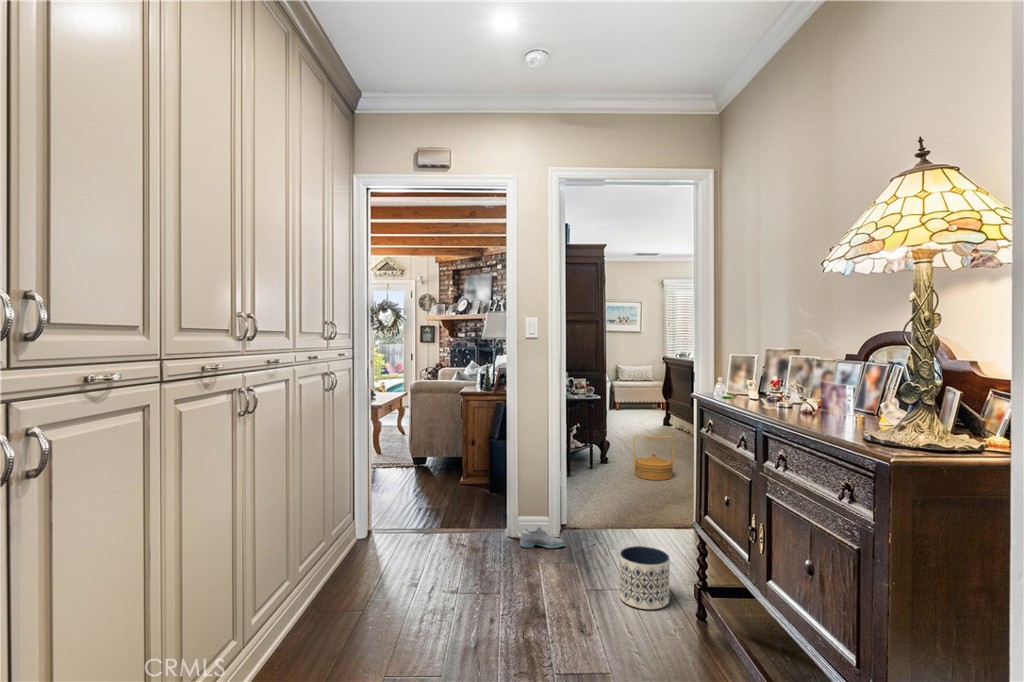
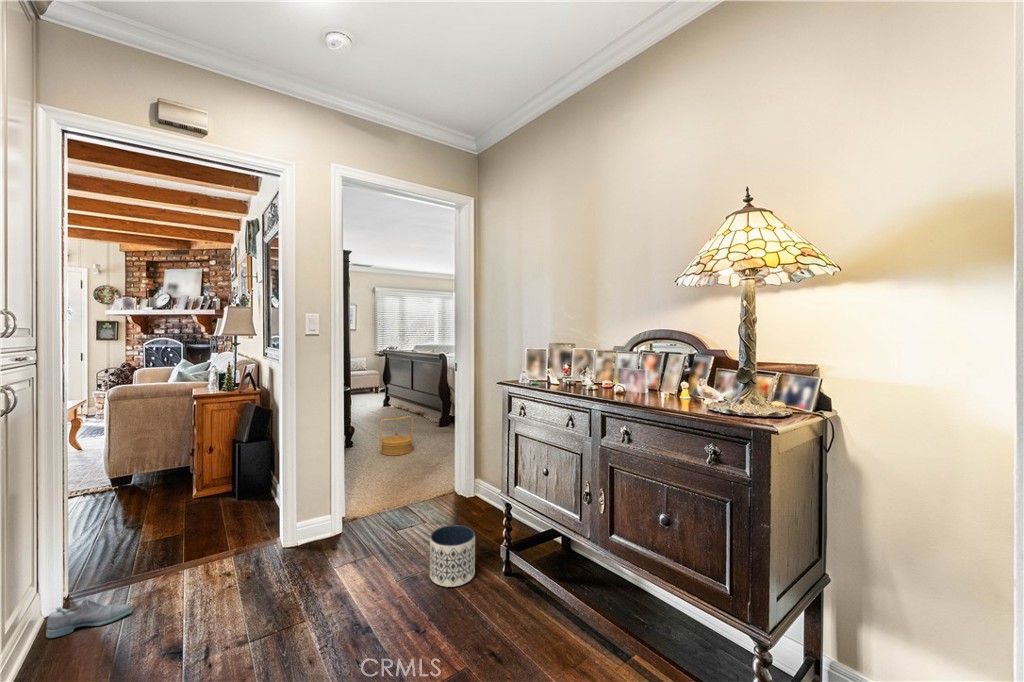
shoe: present [520,527,565,548] -> present [46,597,133,638]

